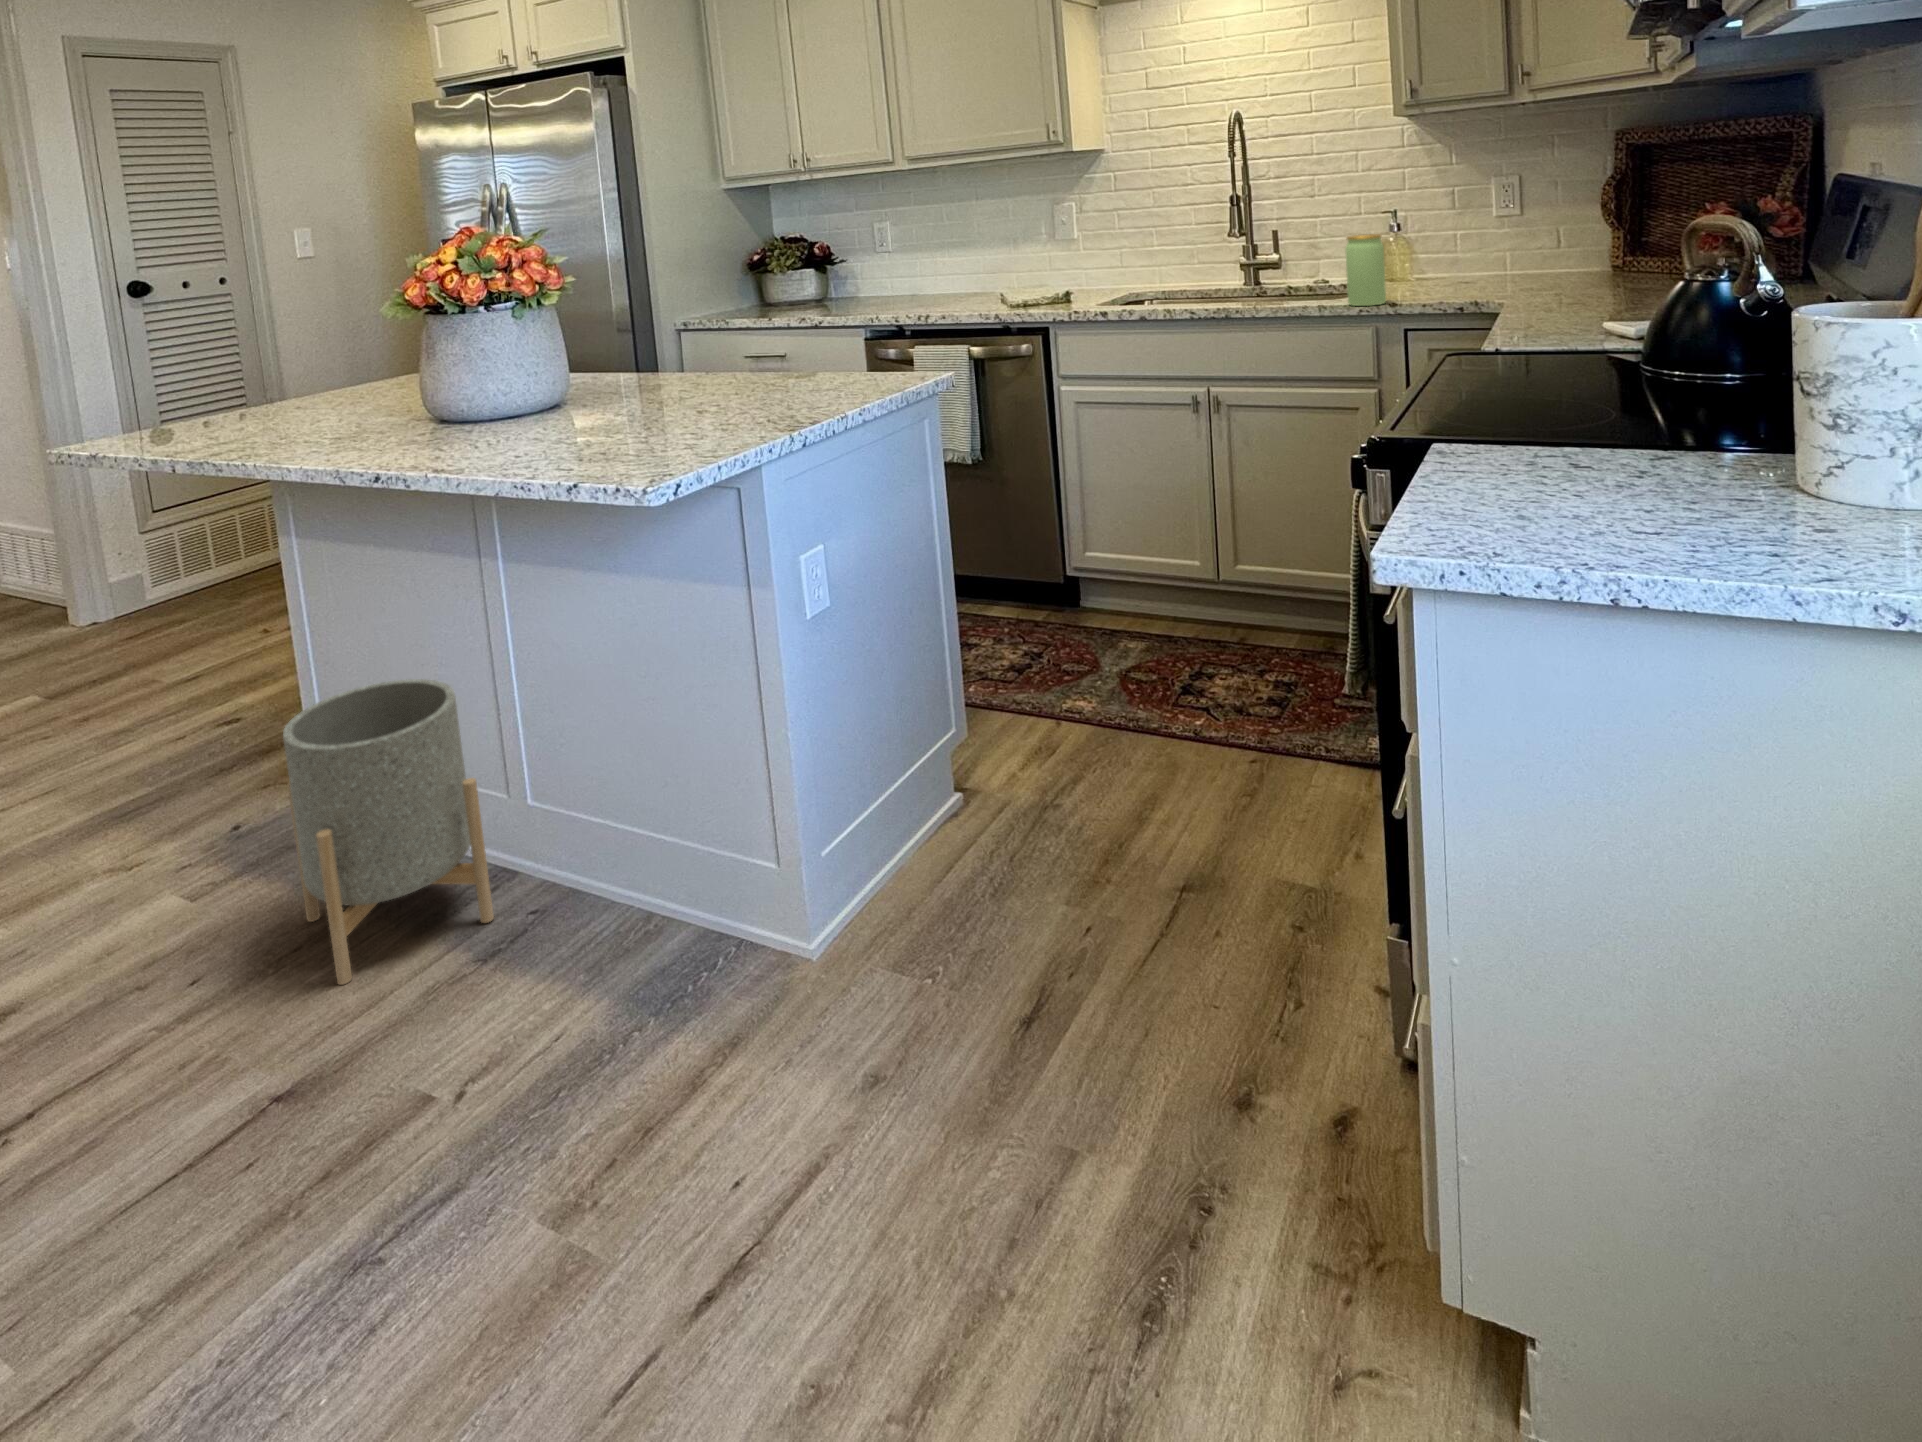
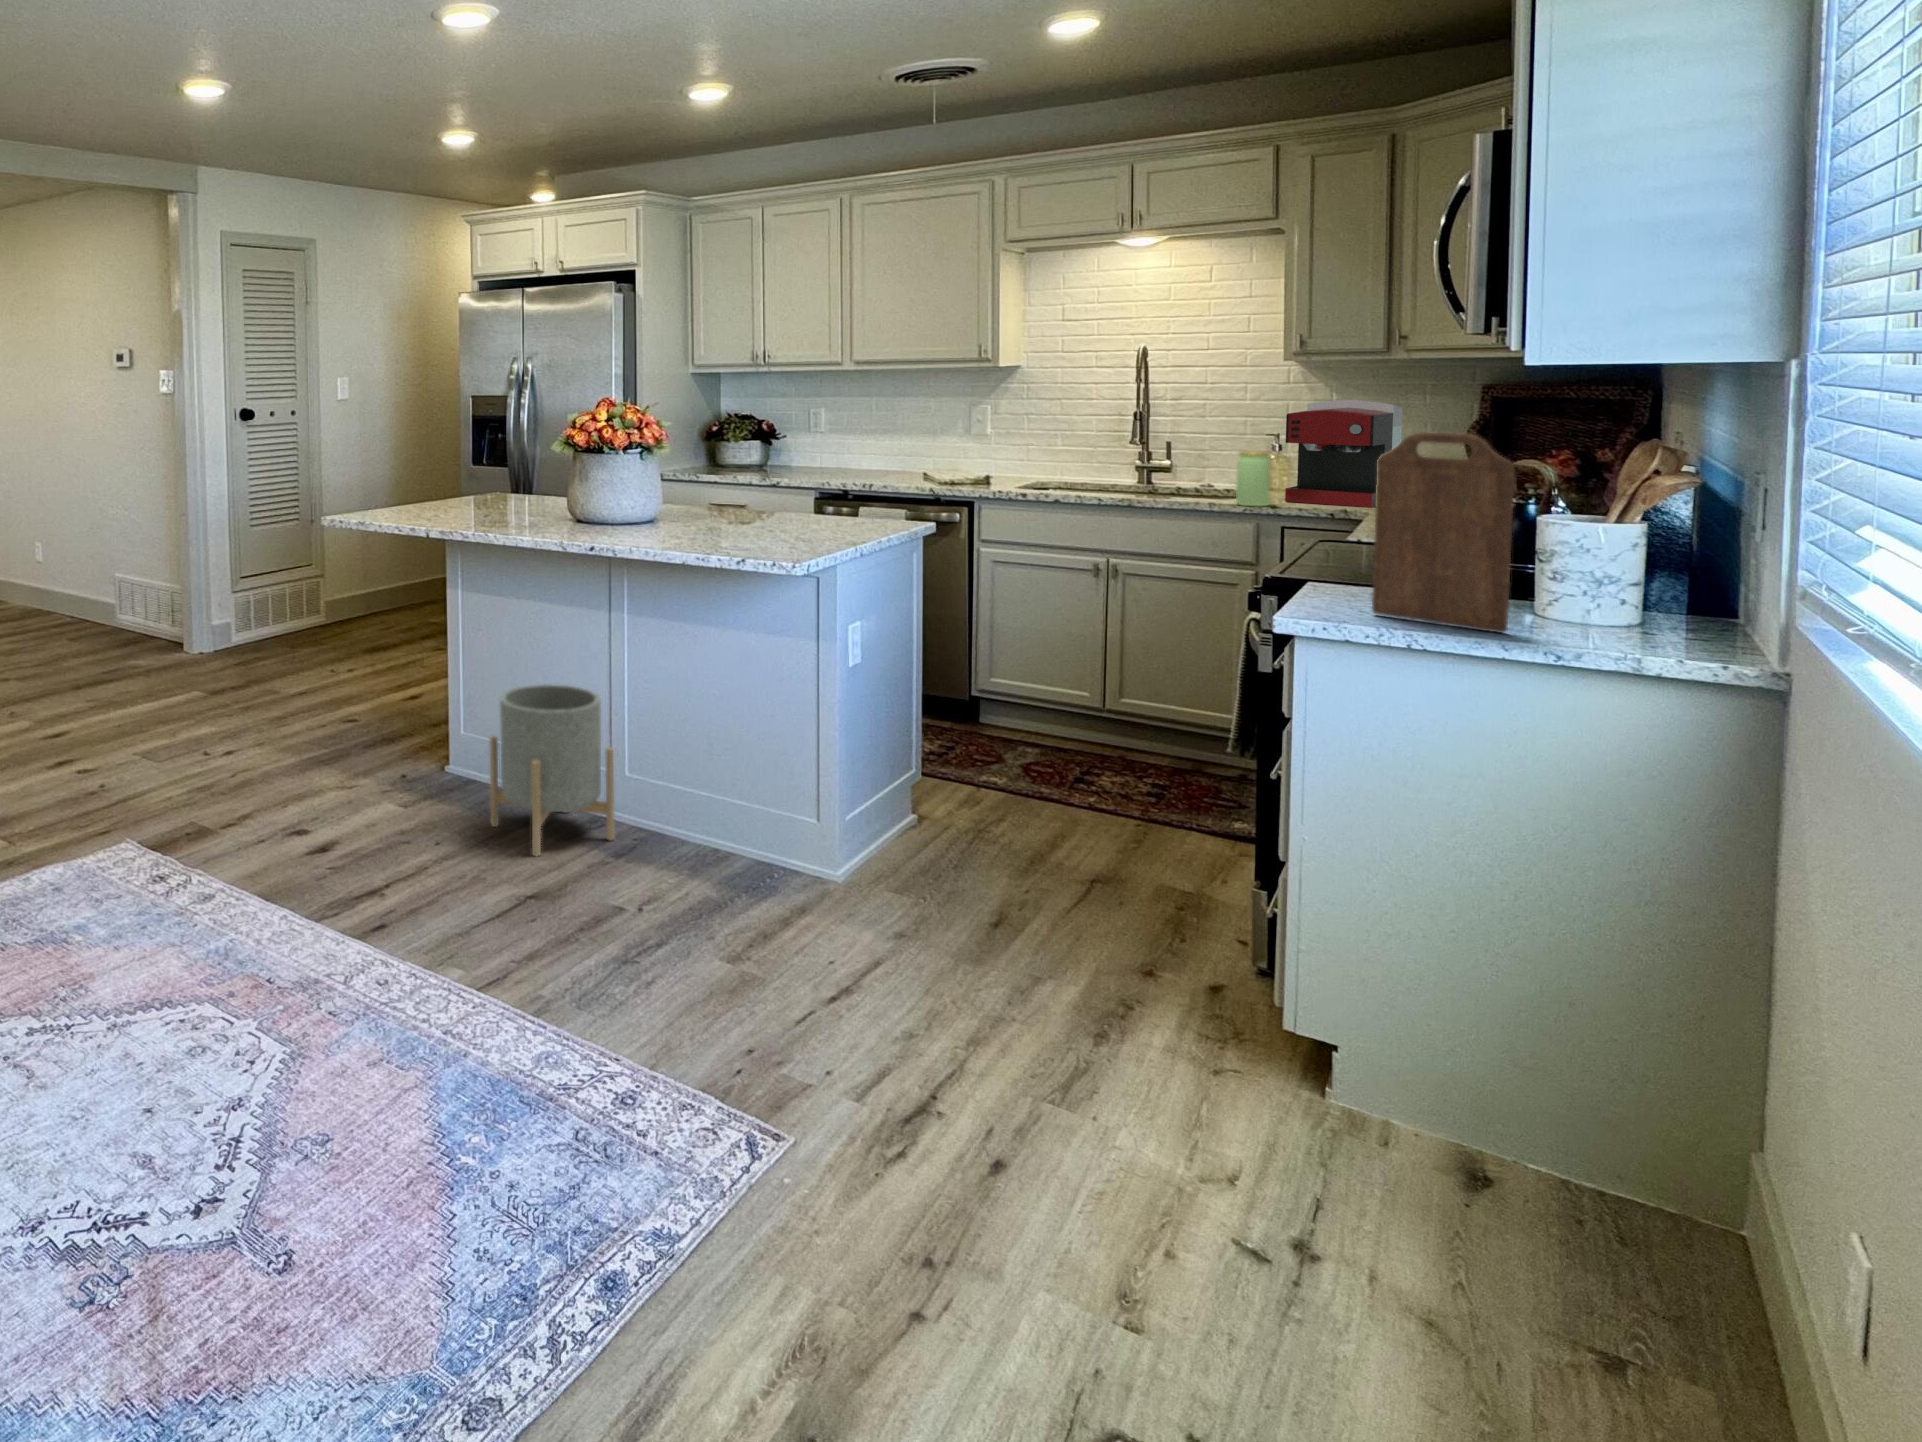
cutting board: none [1528,159,1787,556] -> present [1372,432,1515,633]
coffee maker: none [1399,160,1532,295] -> present [1285,400,1403,507]

